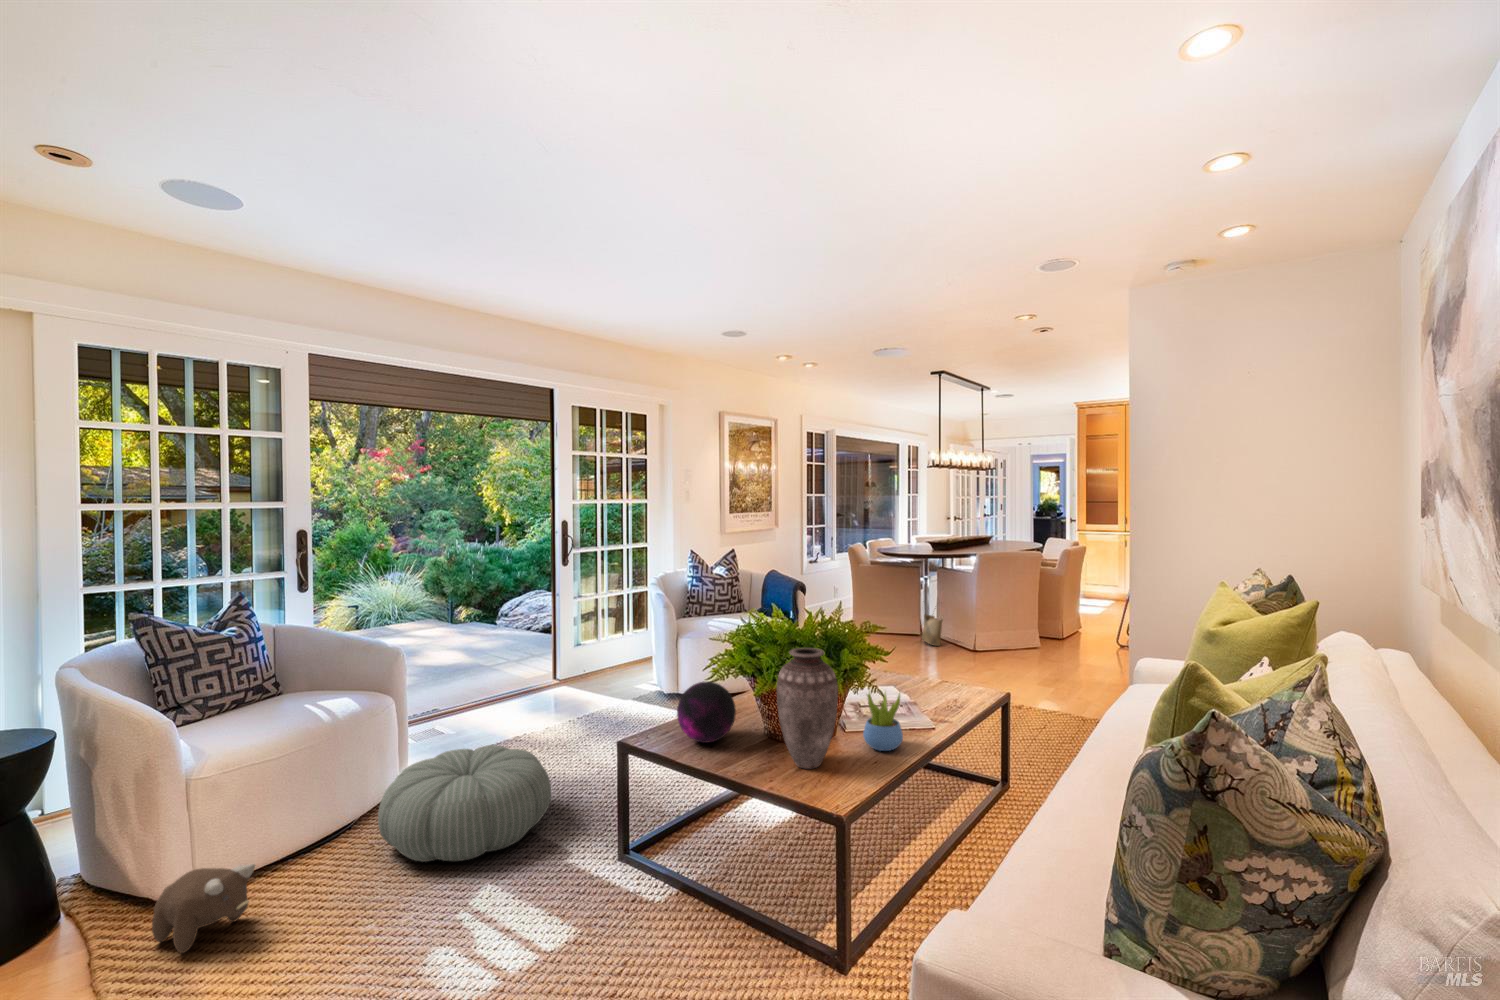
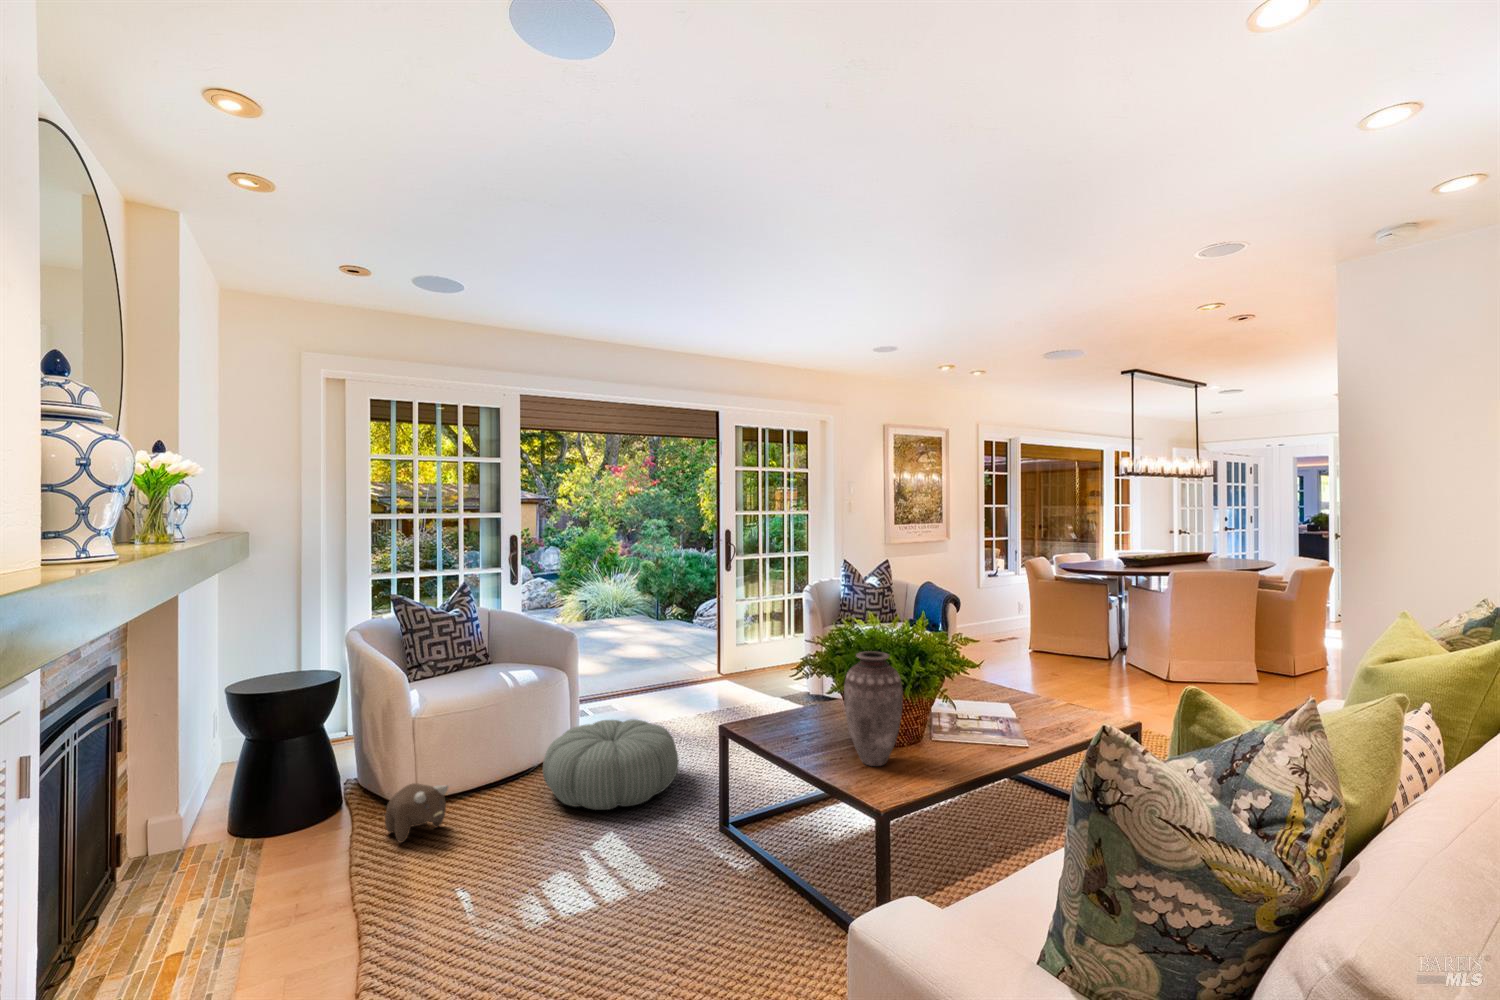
woven basket: present [922,615,942,646] -> none [1106,622,1130,672]
decorative orb: present [677,681,736,743] -> none [767,677,820,733]
succulent plant: present [863,692,903,751] -> none [937,697,977,760]

